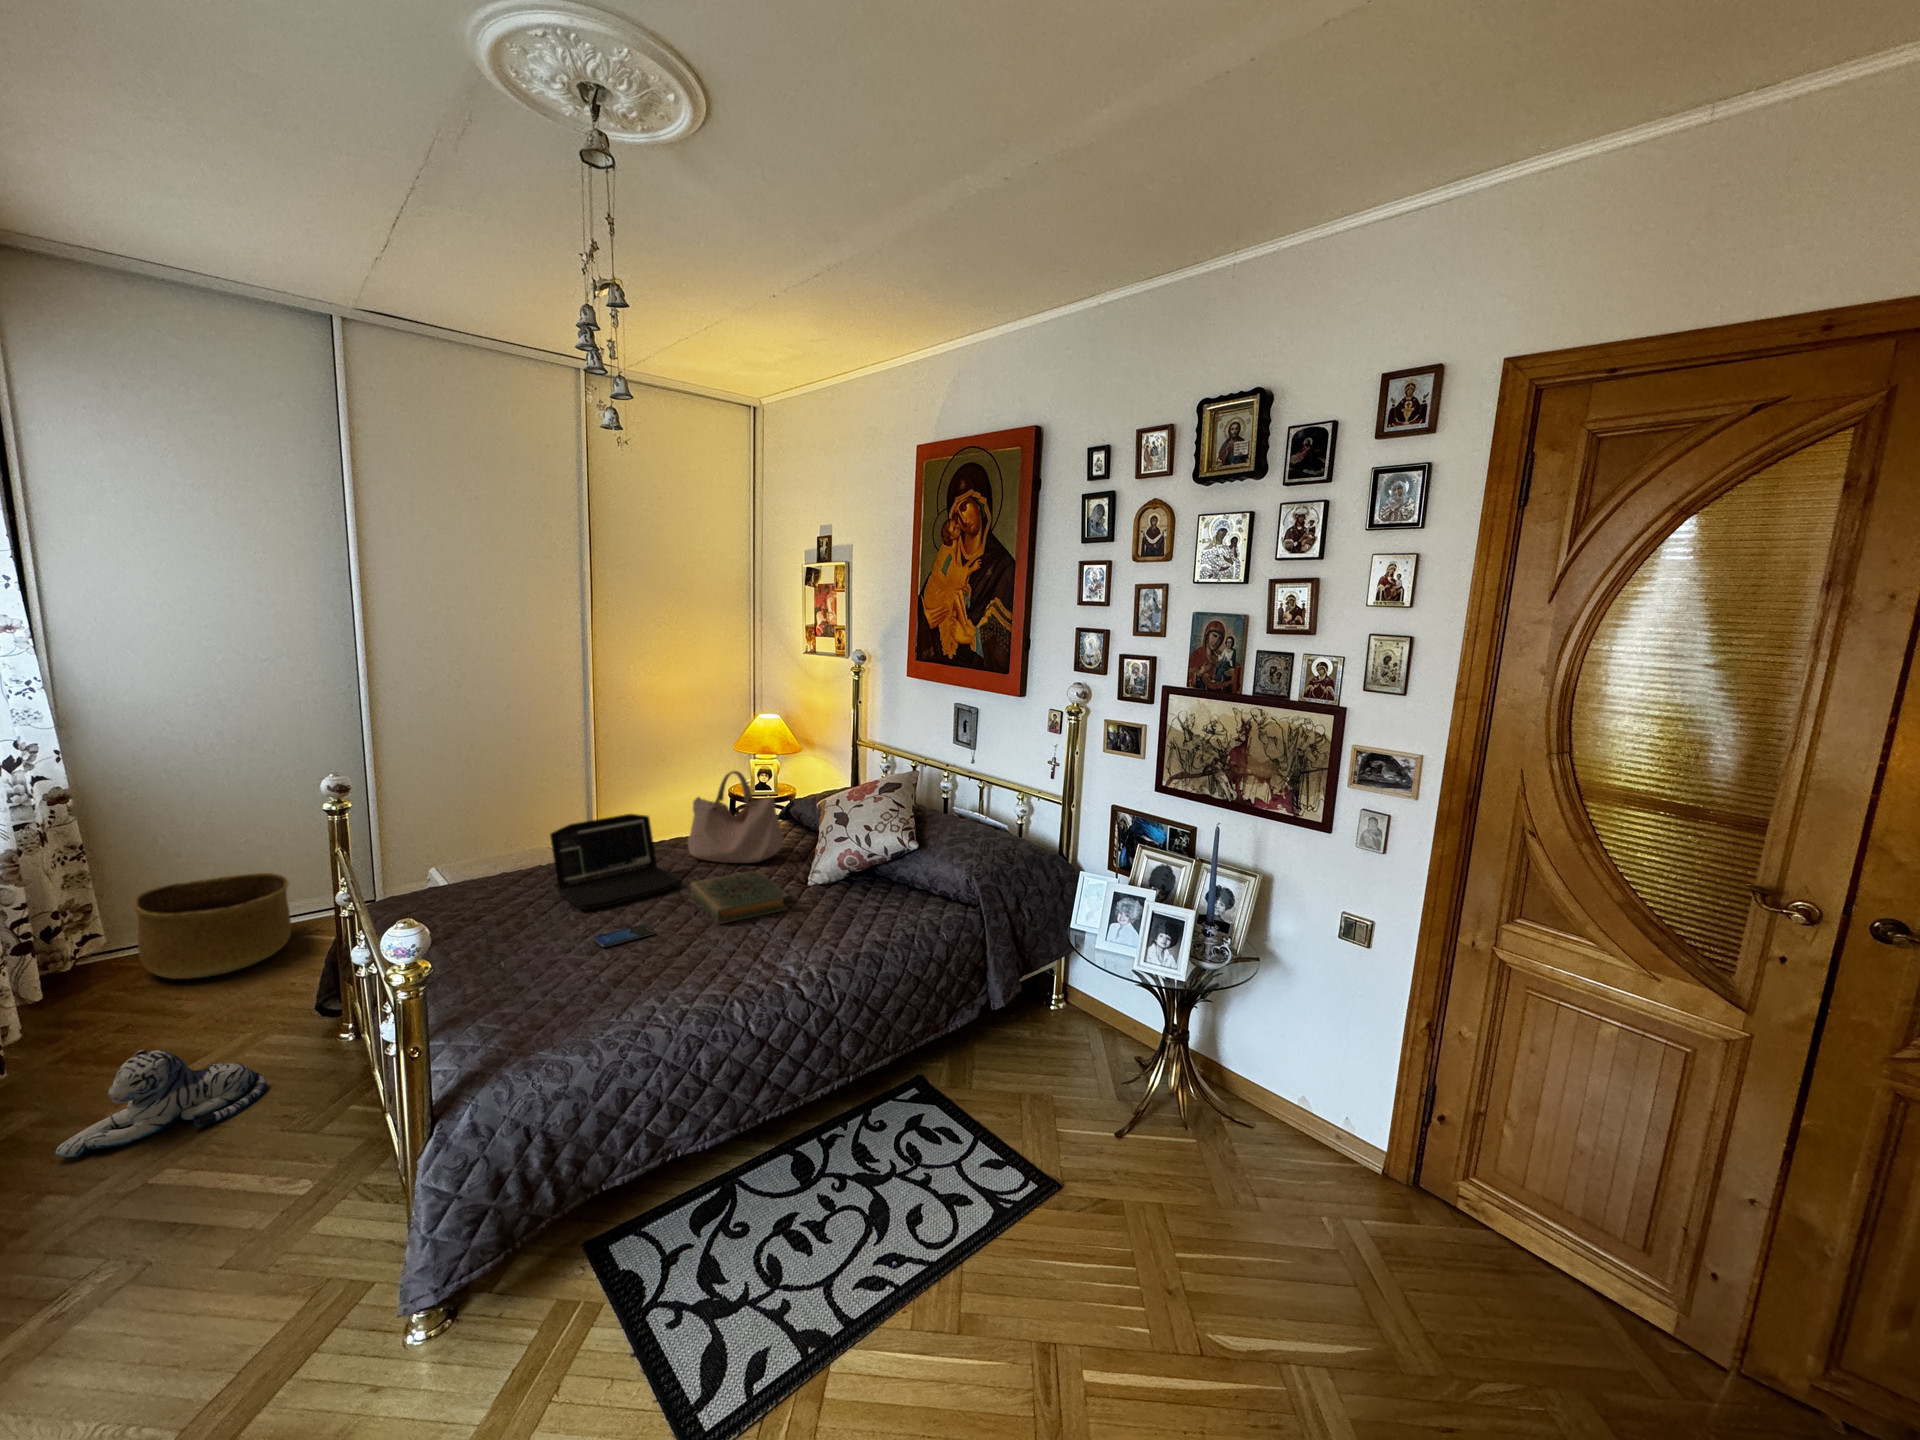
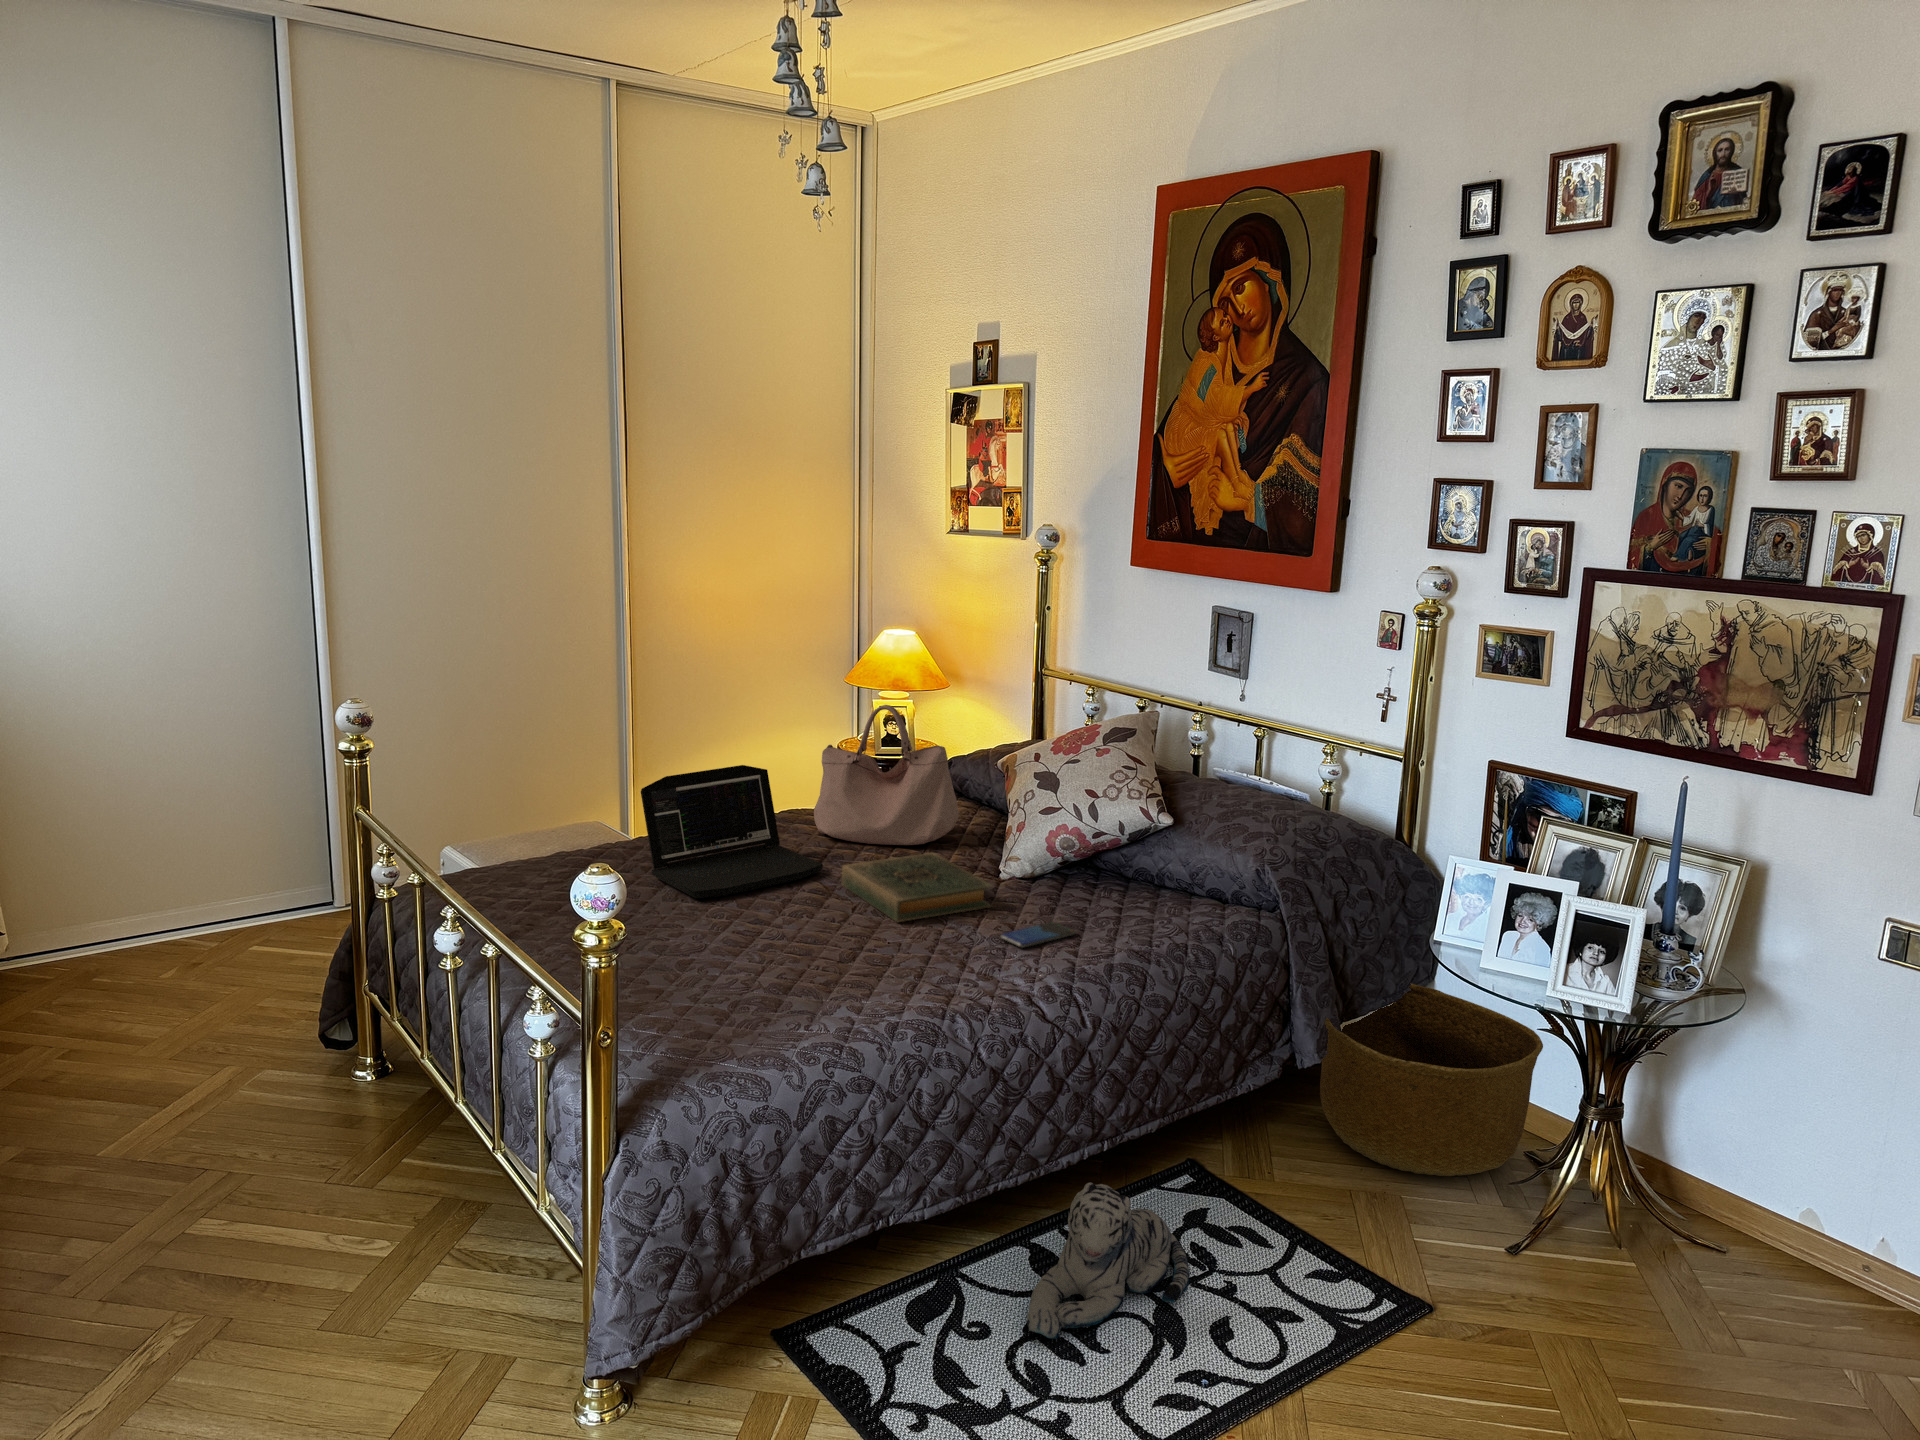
basket: present [133,873,291,979] -> present [1320,984,1543,1176]
smartphone: present [594,925,655,947] -> present [1000,922,1076,948]
plush toy: present [56,1050,268,1157] -> present [1026,1182,1189,1339]

